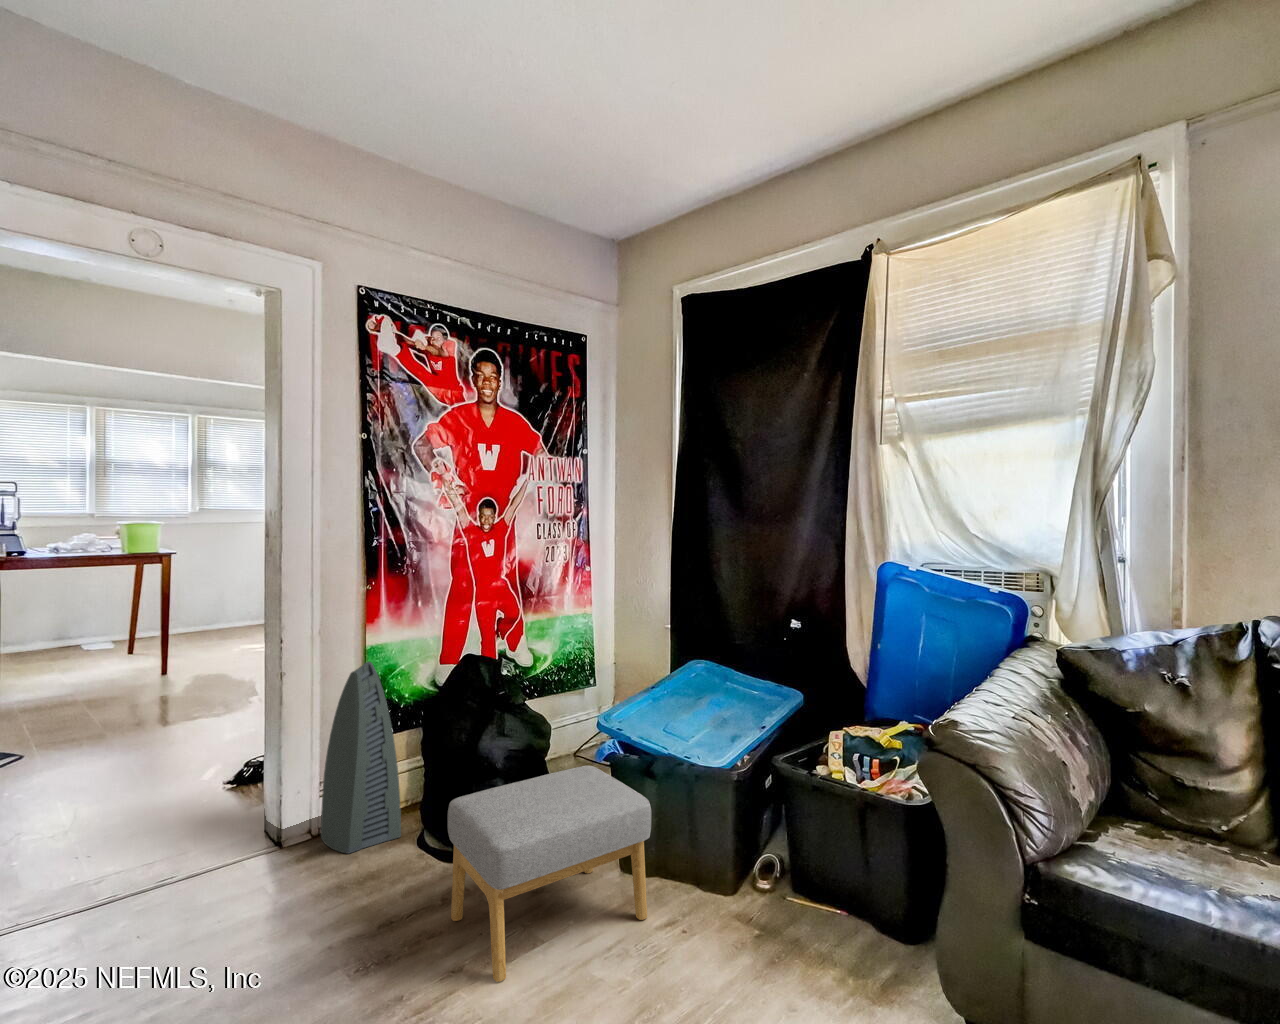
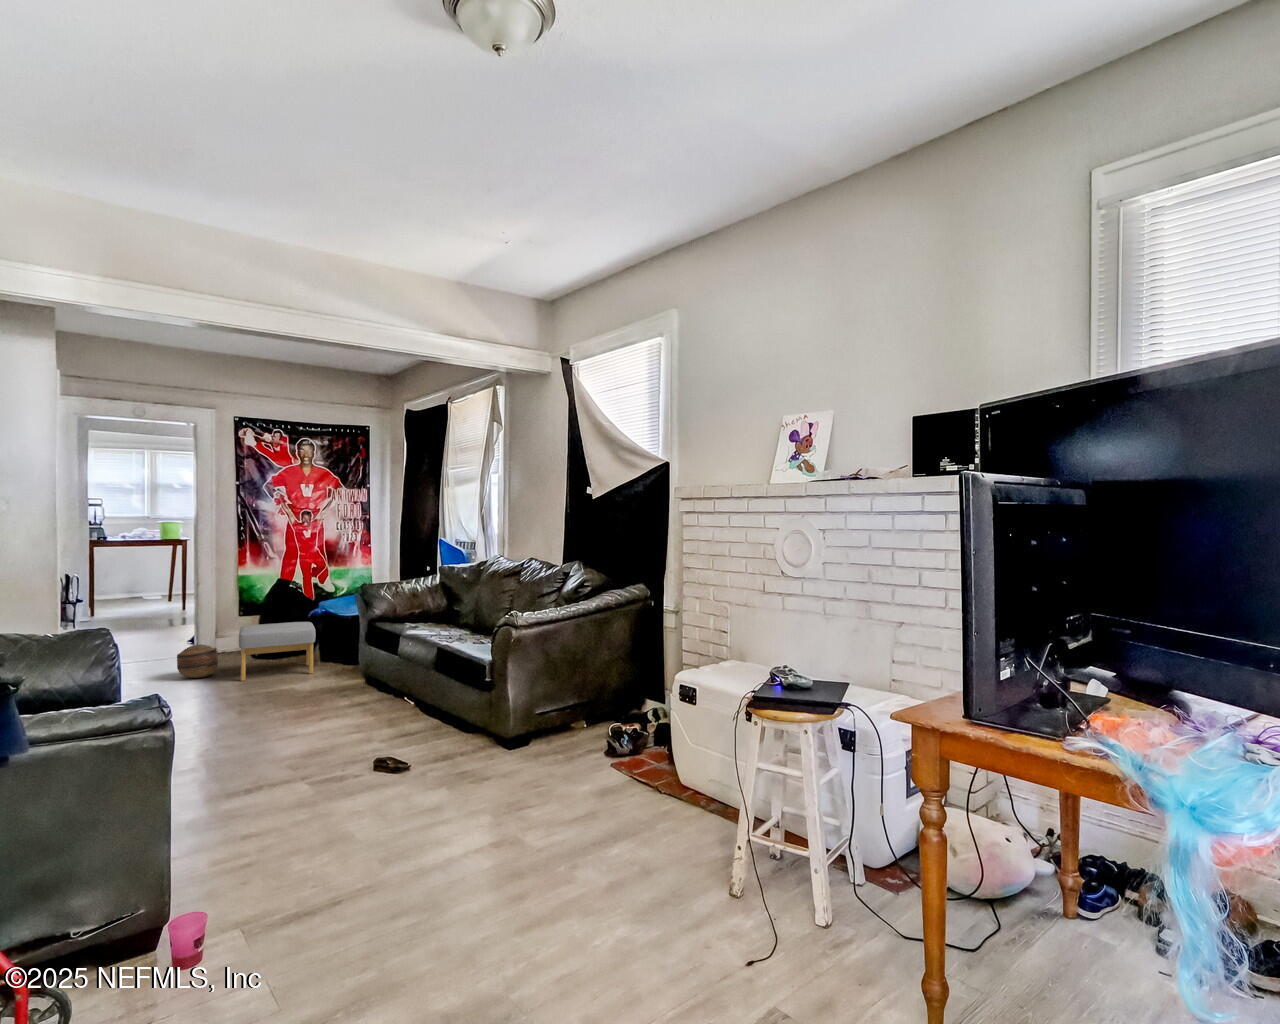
air purifier: present [321,662,401,853] -> none [212,582,247,659]
basket: none [298,865,403,978] -> present [177,644,218,678]

